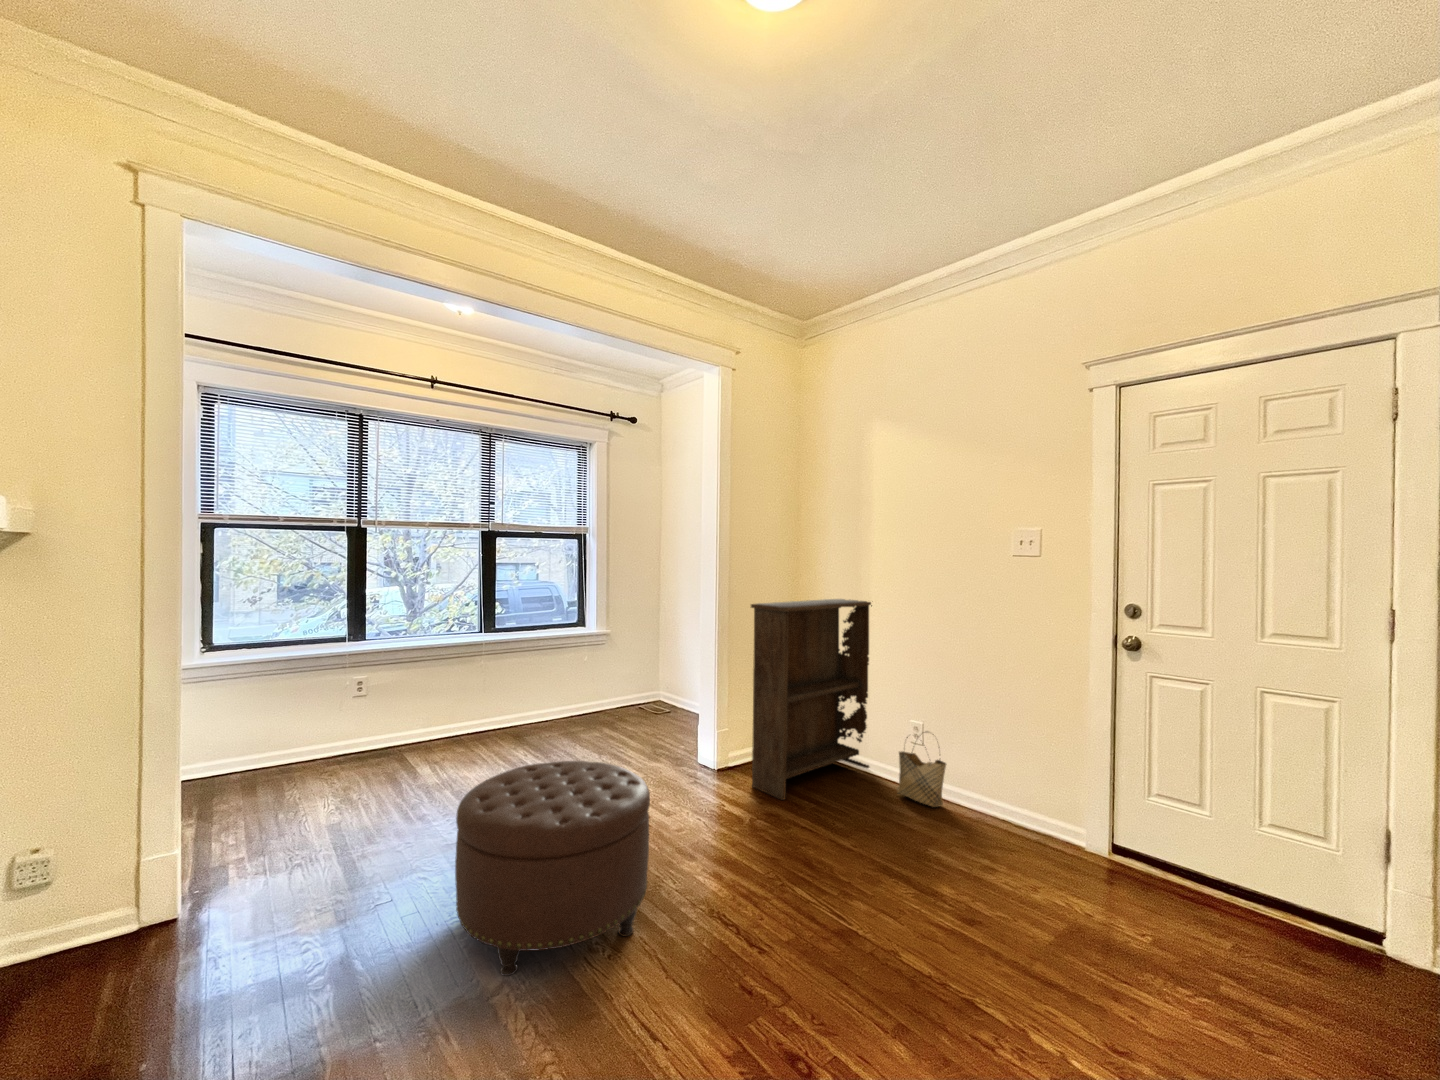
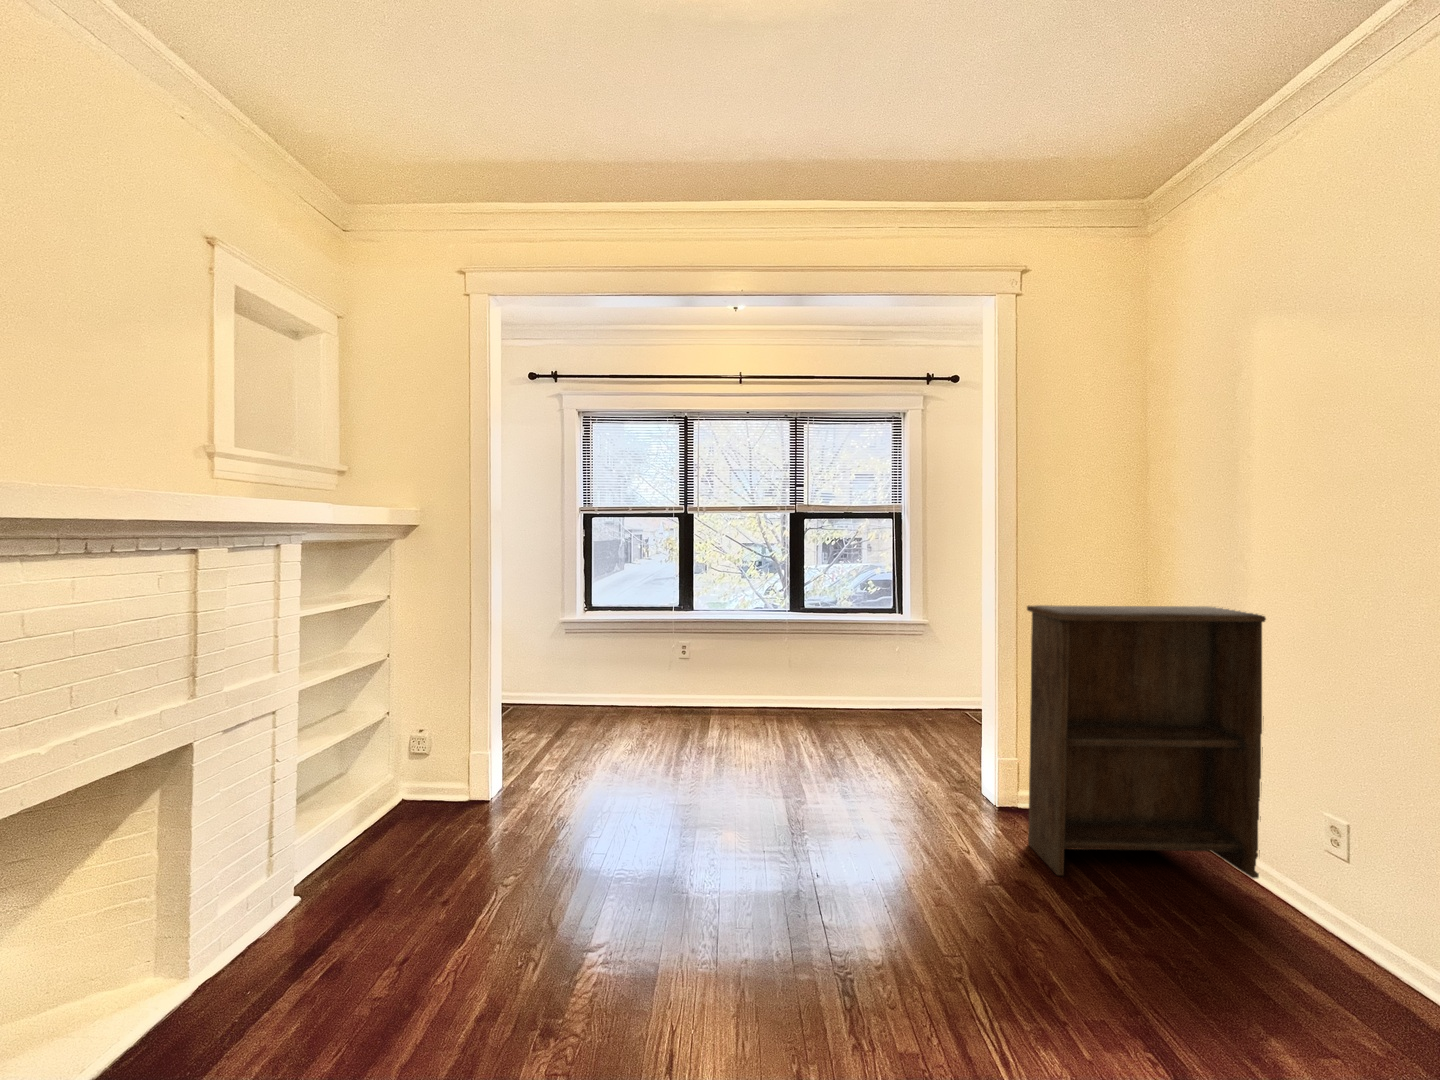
woven basket: present [898,737,946,807] -> none [1278,845,1383,988]
ottoman: present [455,761,650,976] -> none [612,747,796,949]

